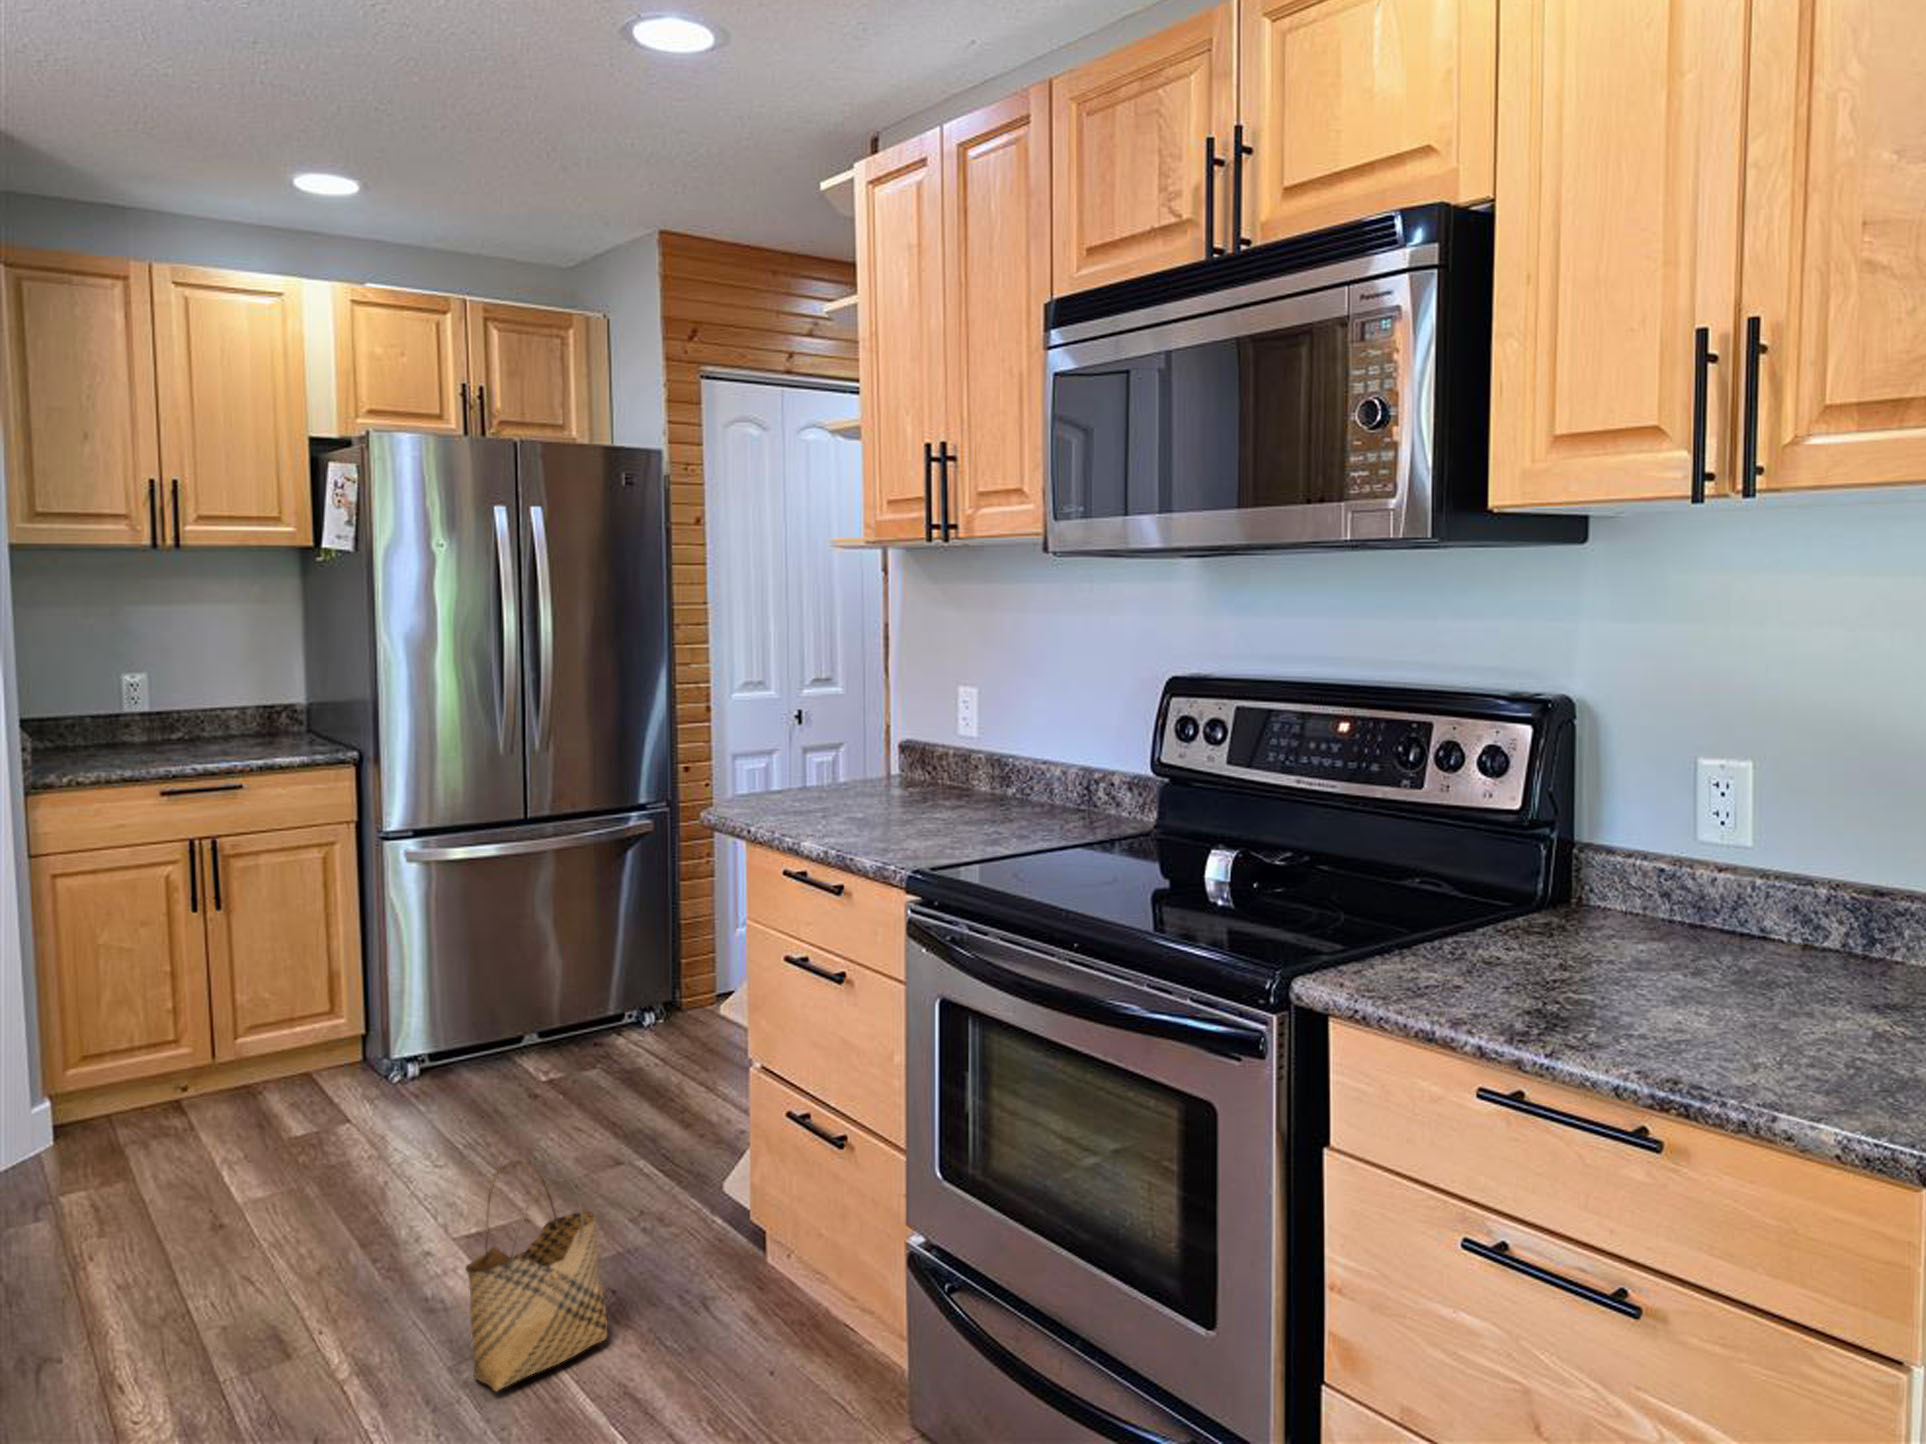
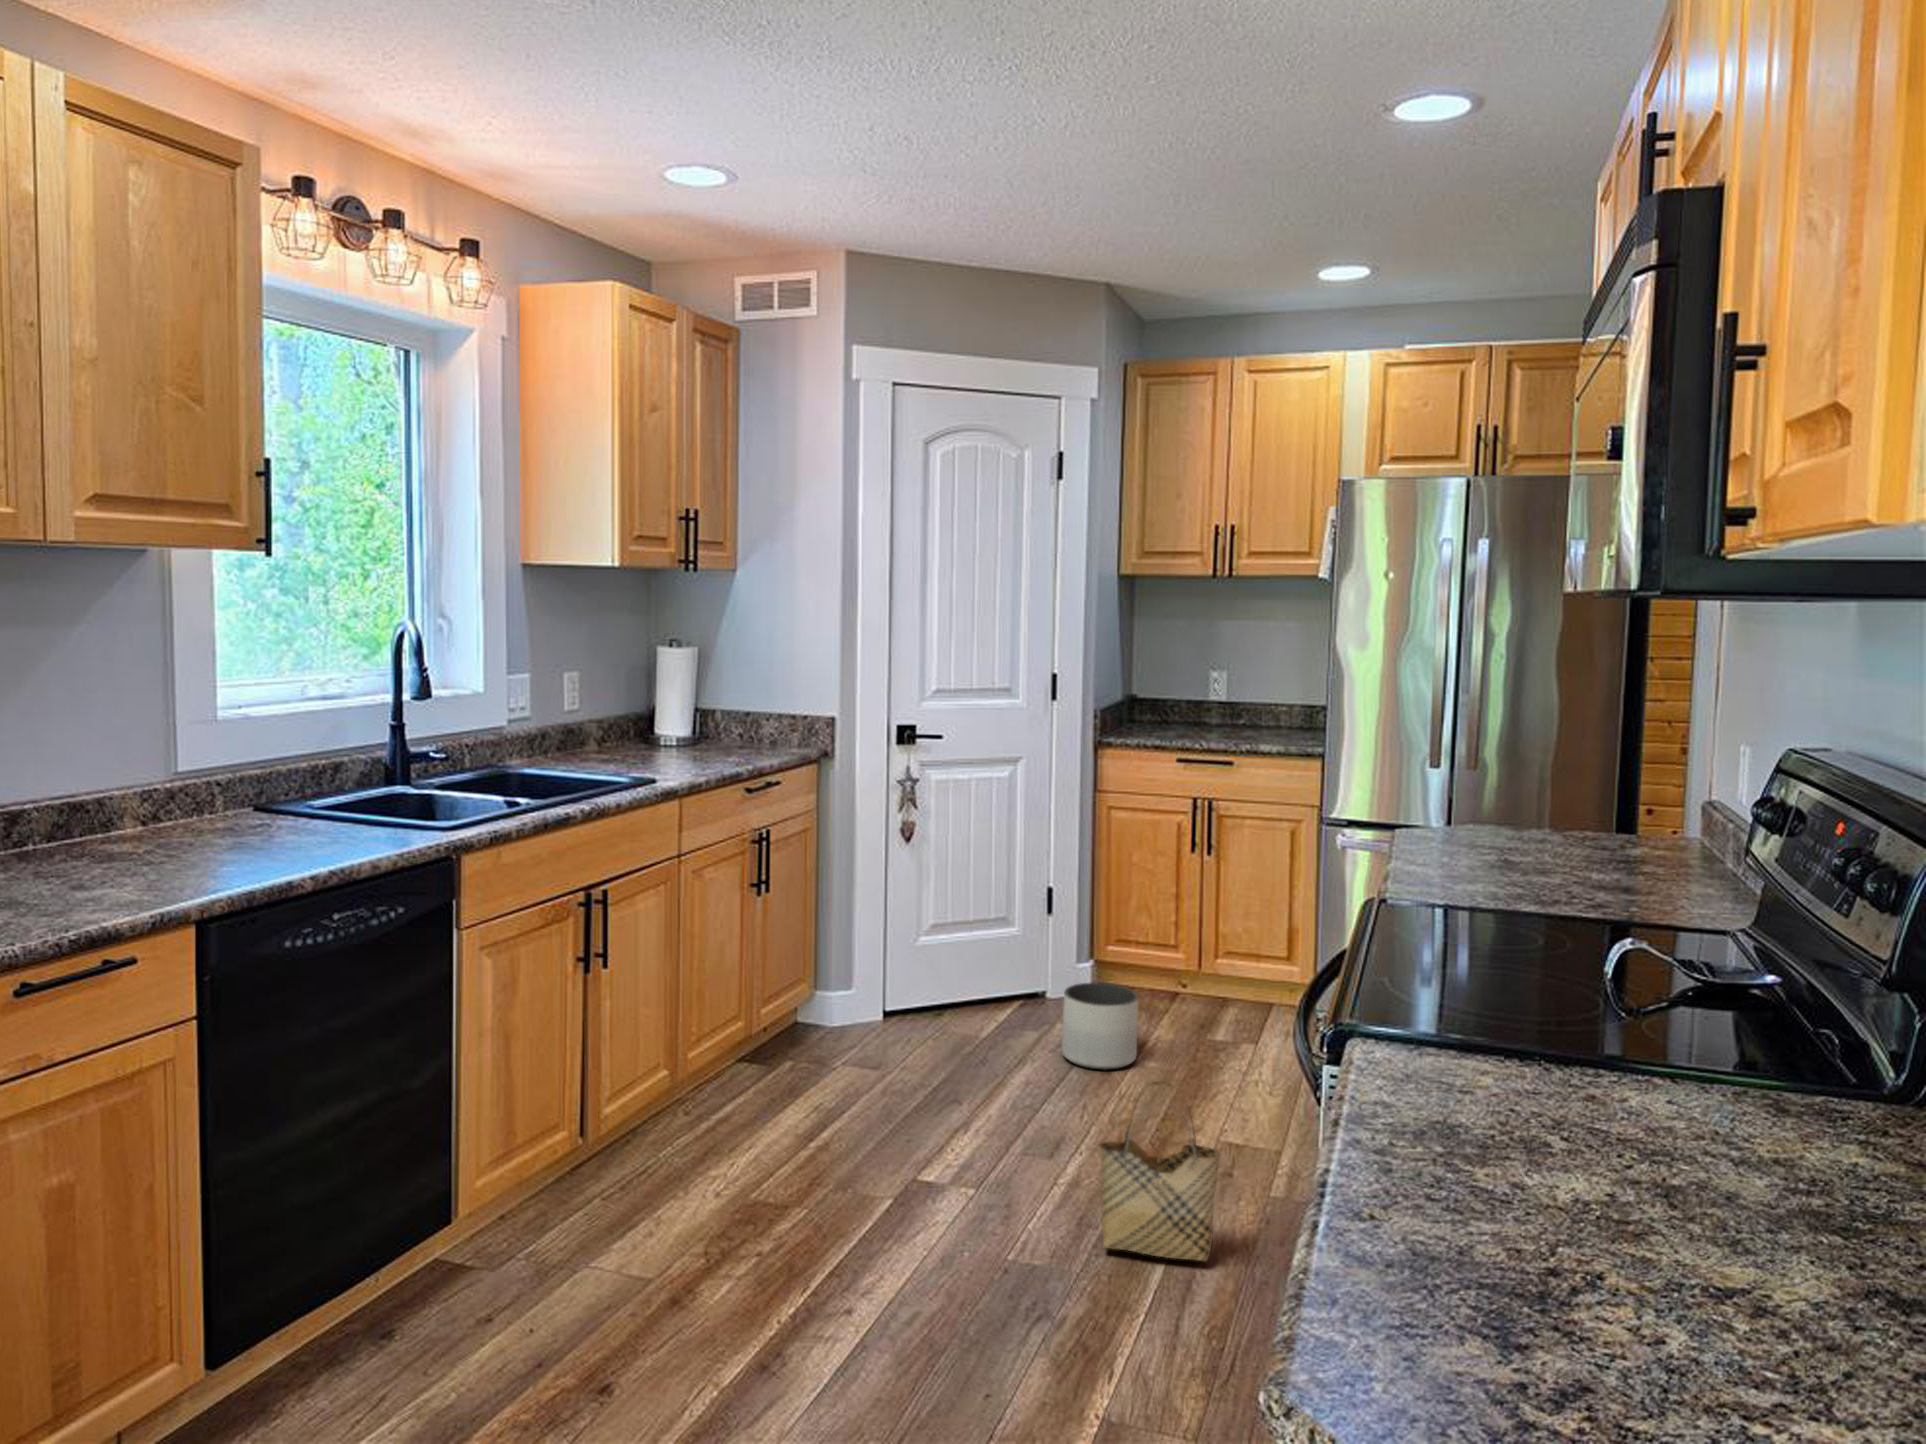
planter: none [120,1103,242,1231] -> present [1062,983,1138,1070]

